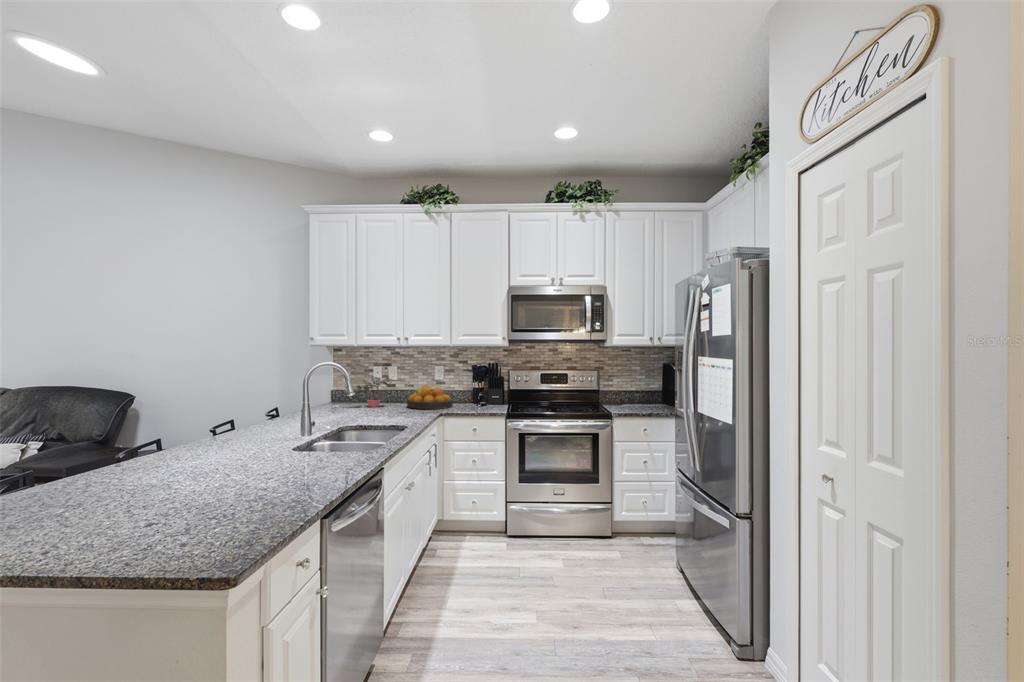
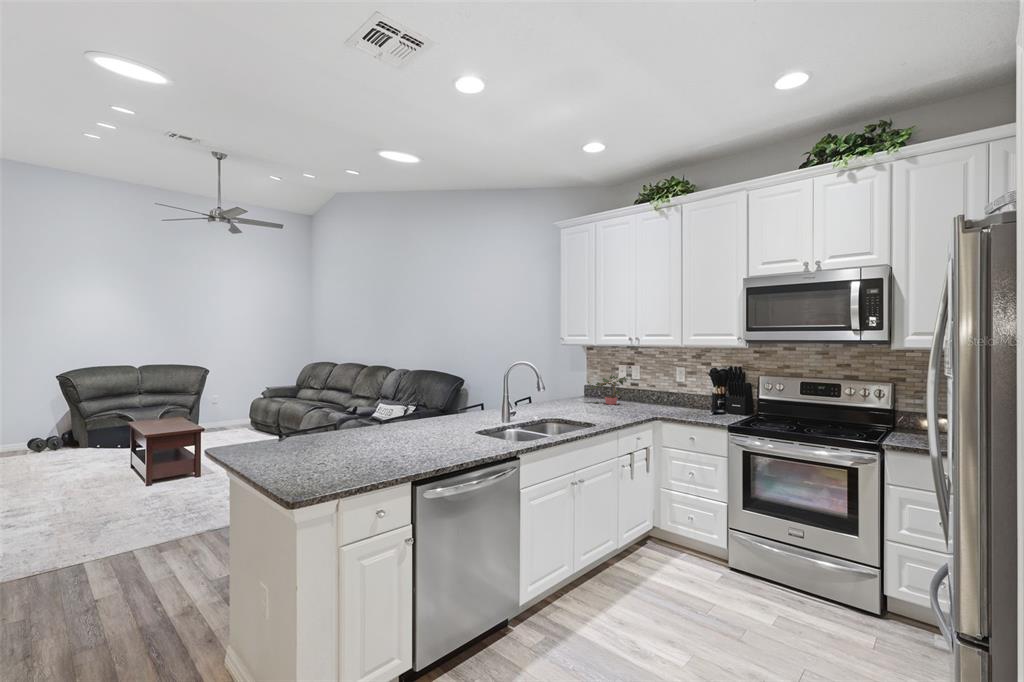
fruit bowl: present [407,385,453,409] -> none [638,387,686,413]

